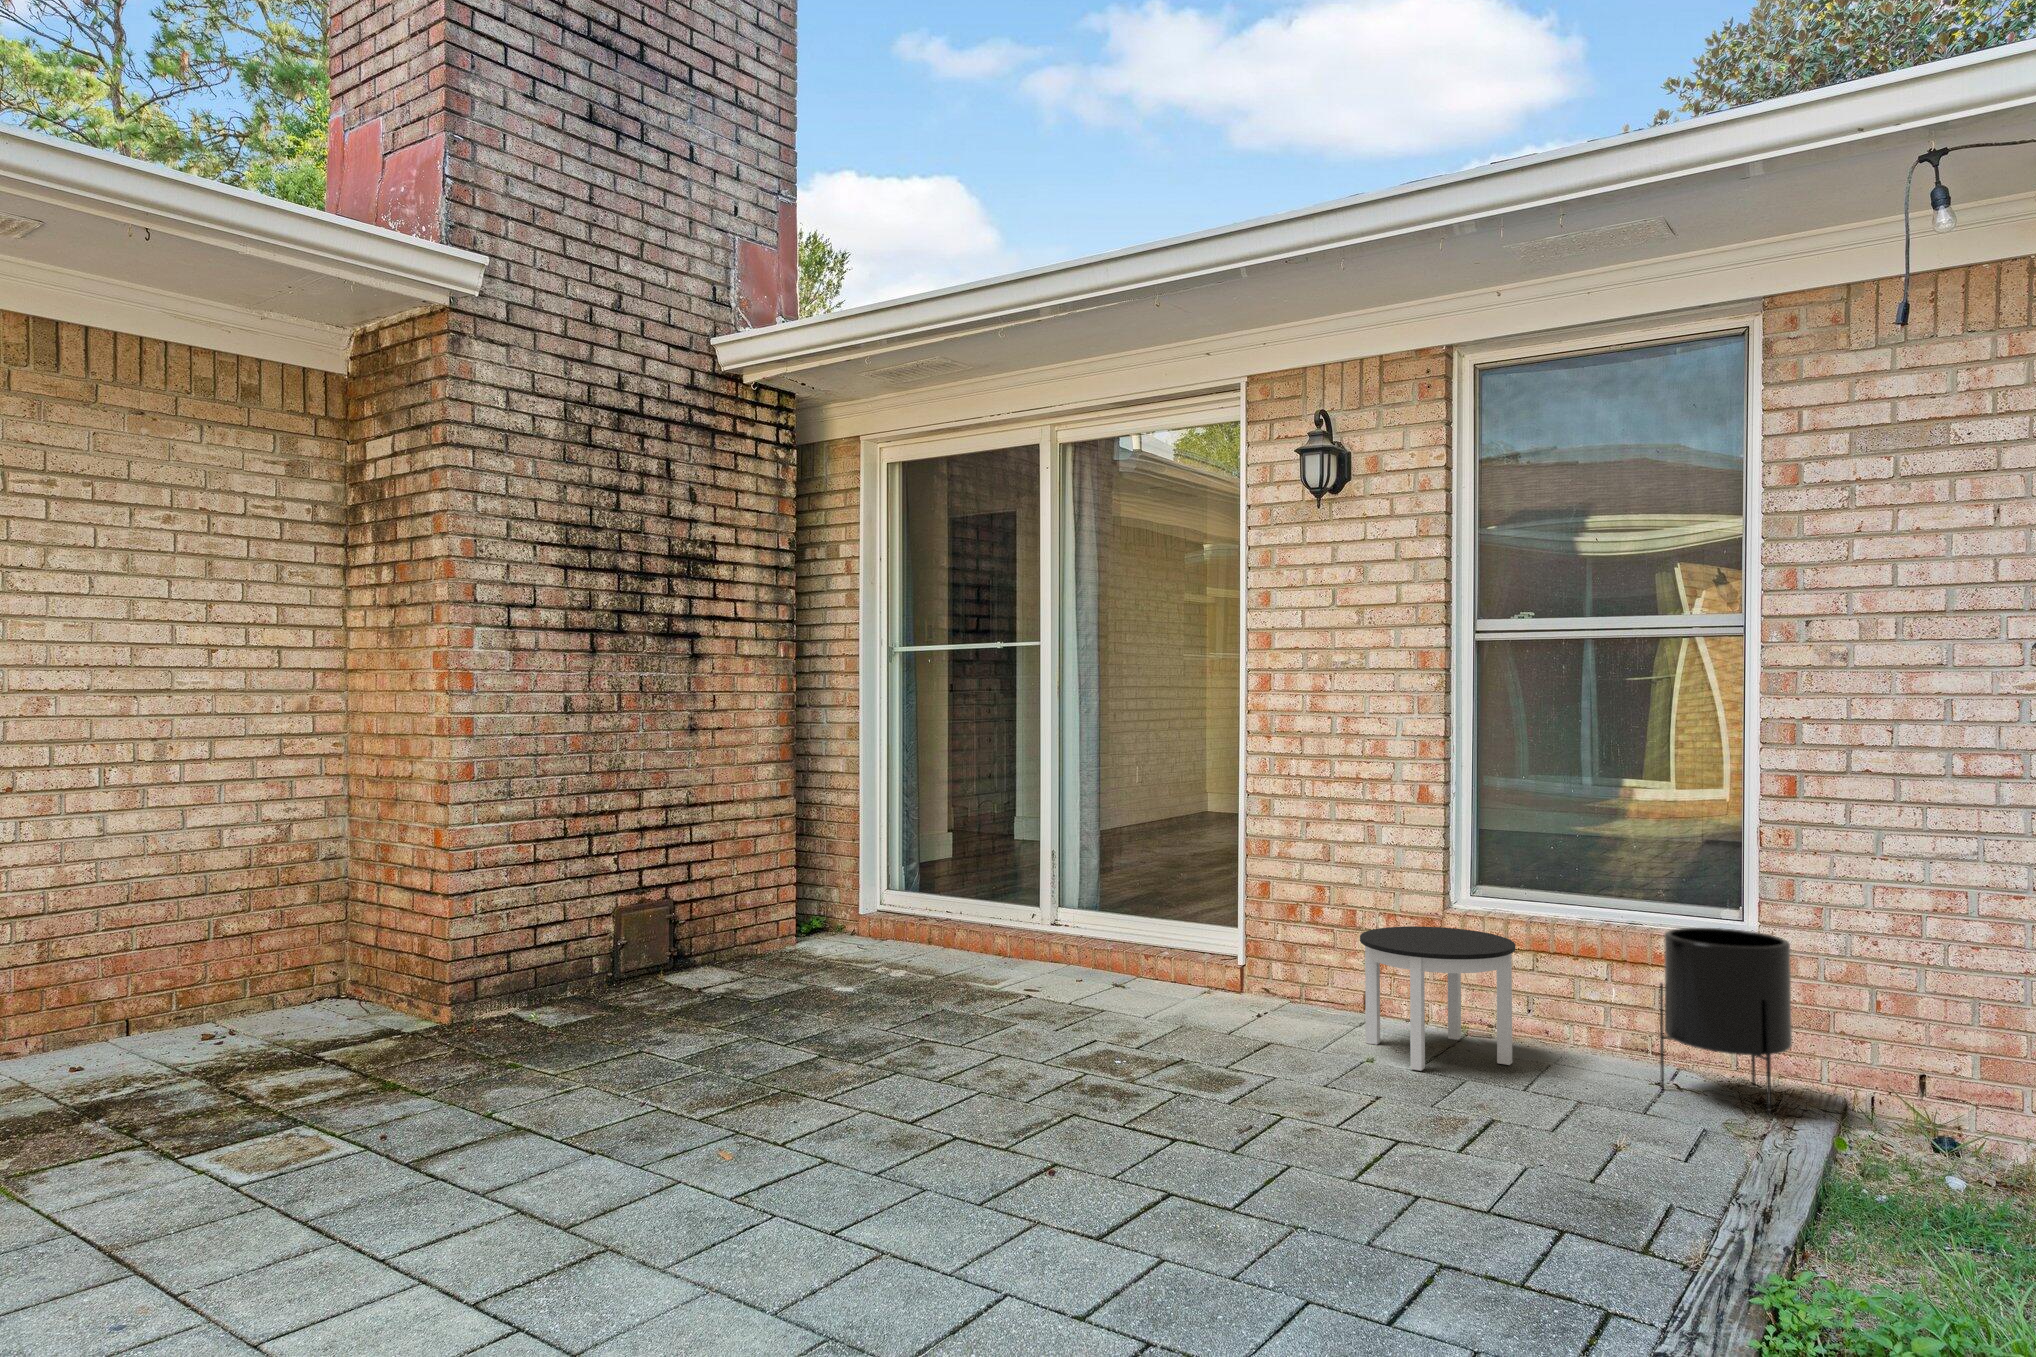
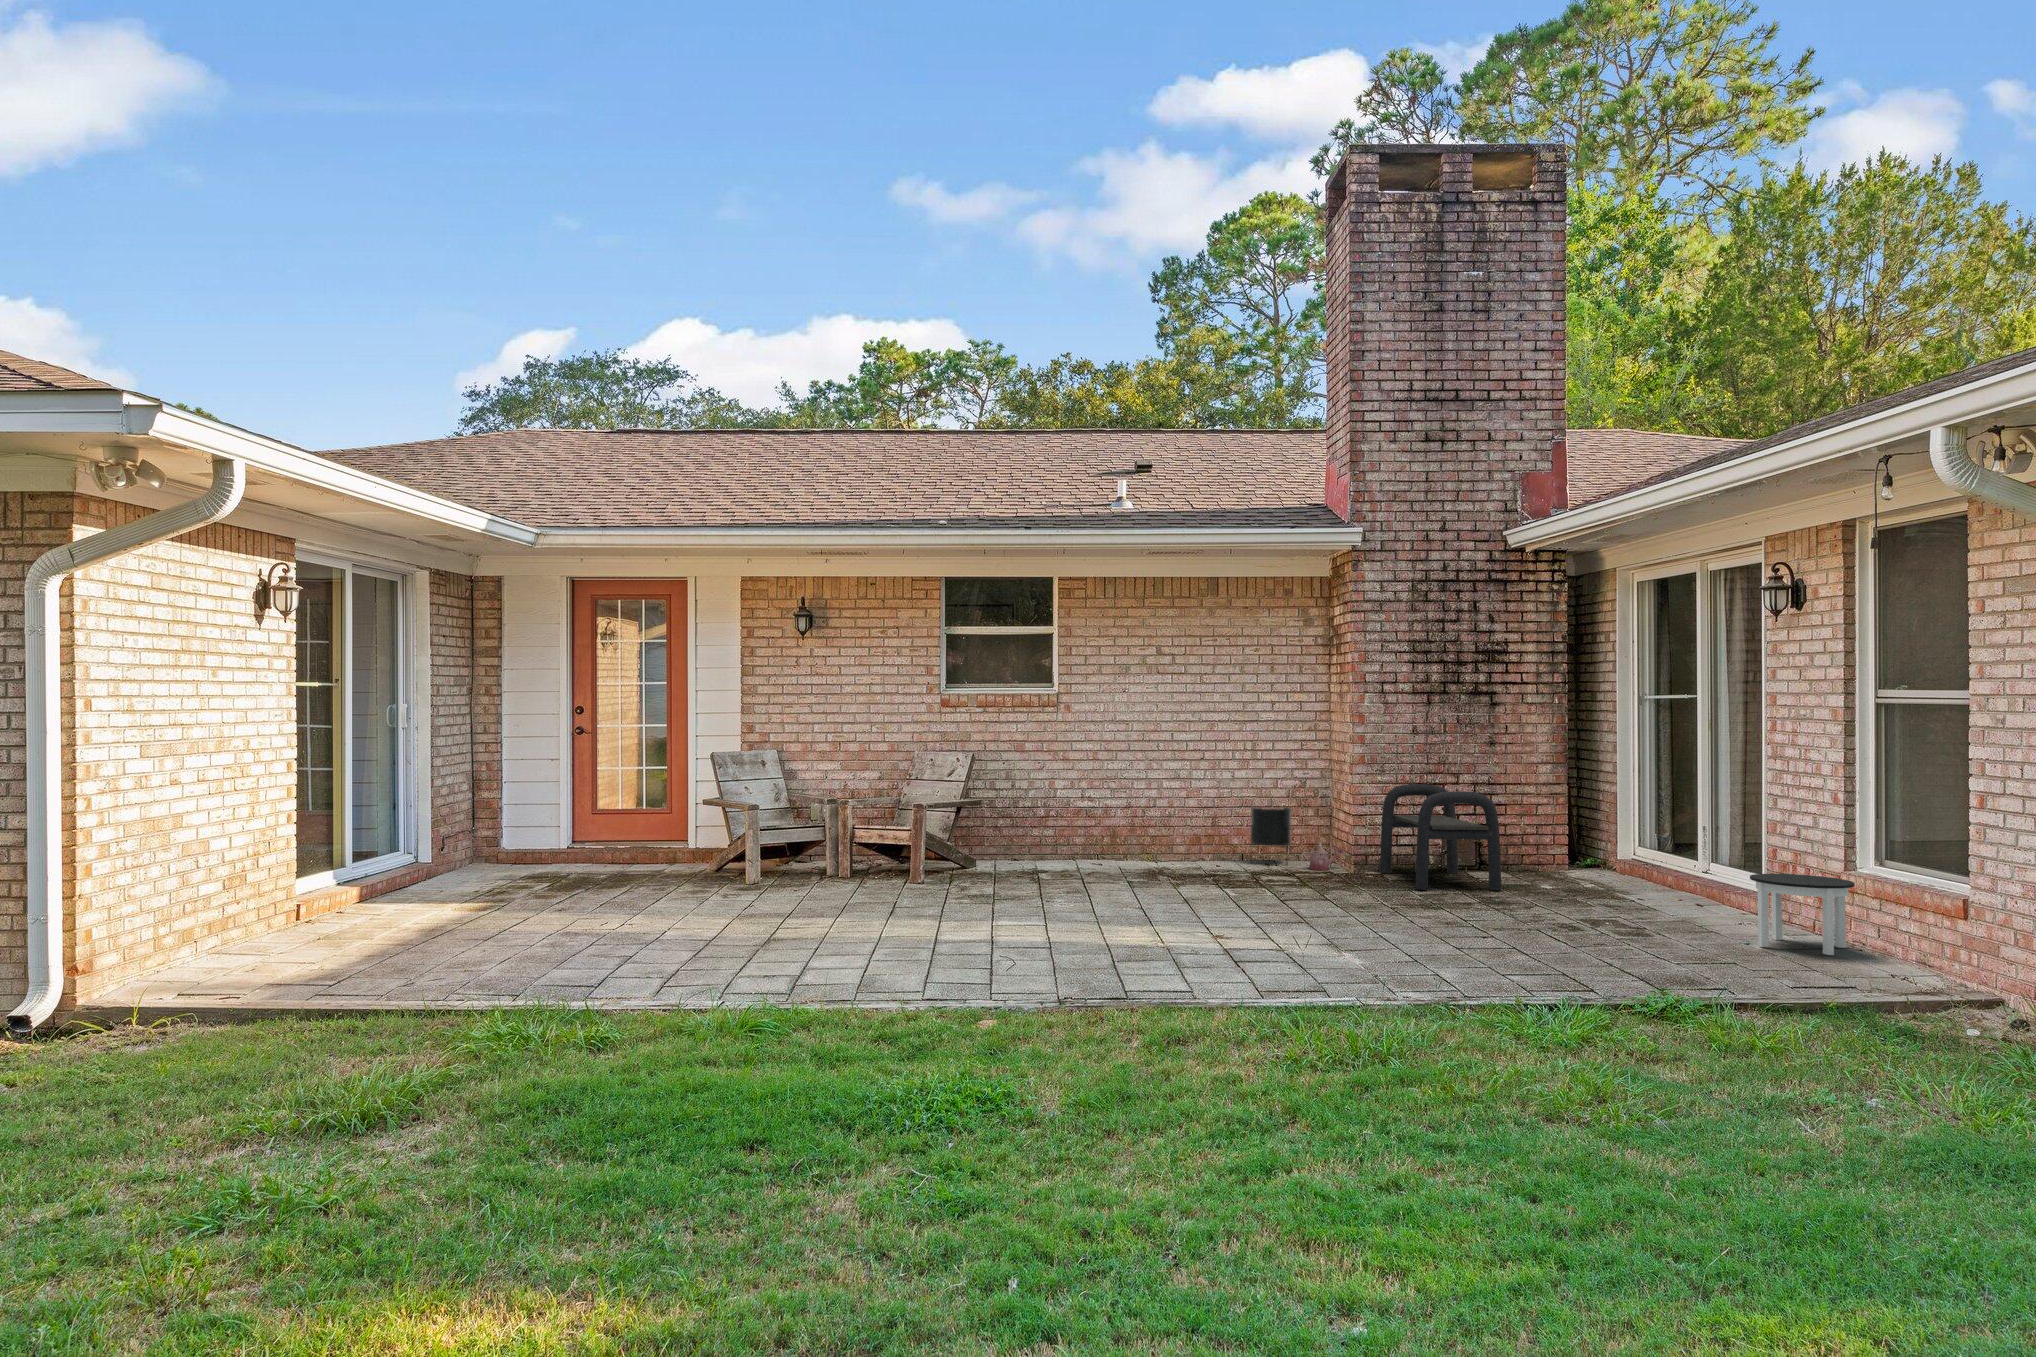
bench: none [508,815,807,1053] -> present [1380,784,1501,891]
planter: present [1660,928,1792,1115] -> present [1251,807,1291,846]
watering can: none [317,967,417,1036] -> present [1301,842,1344,870]

